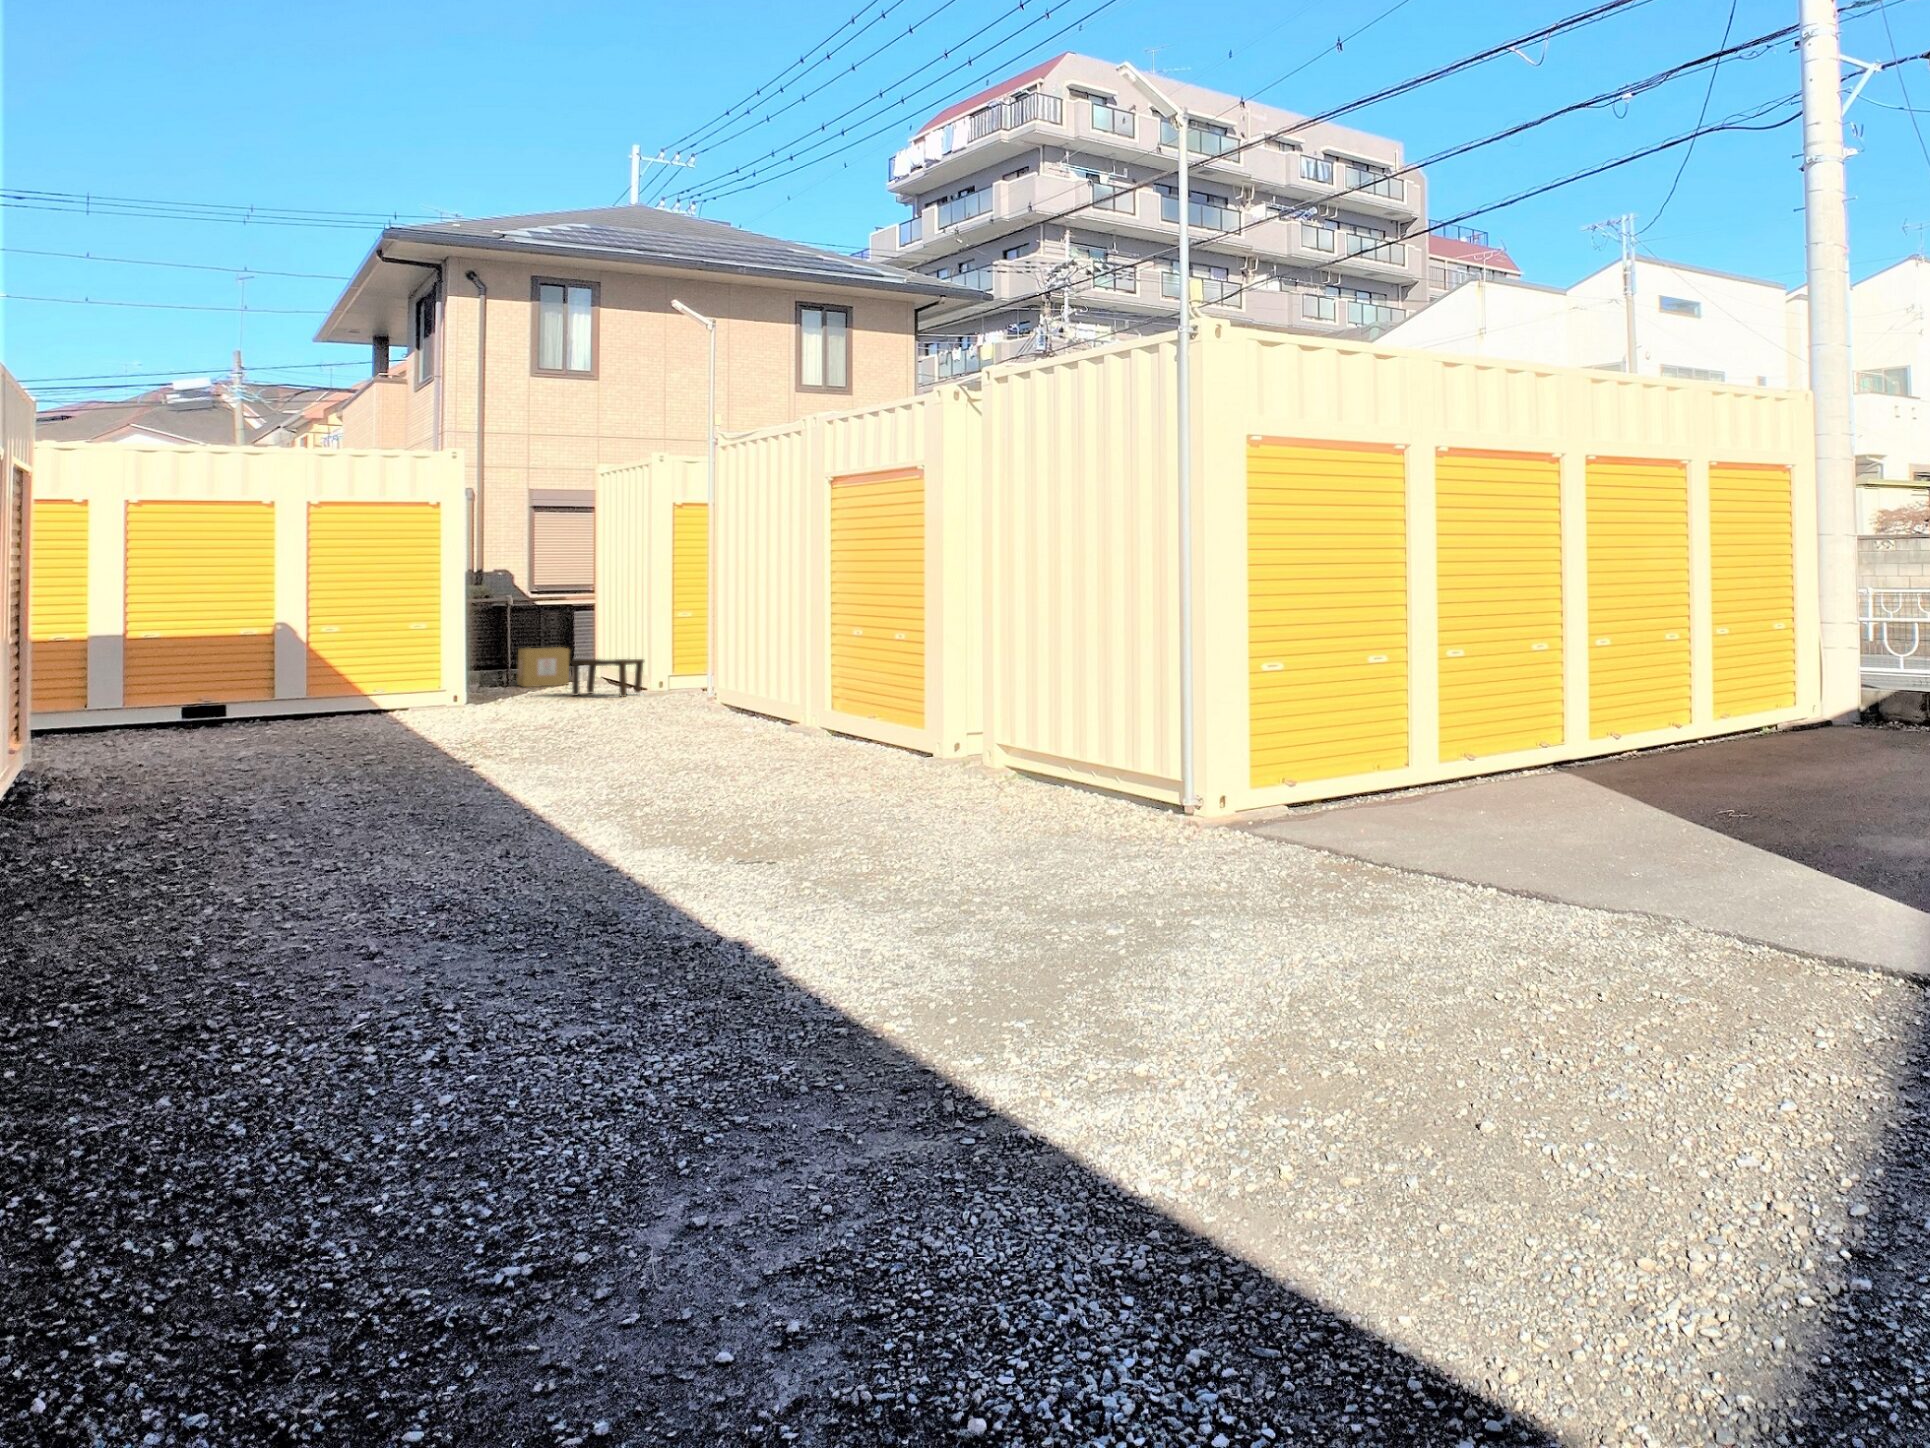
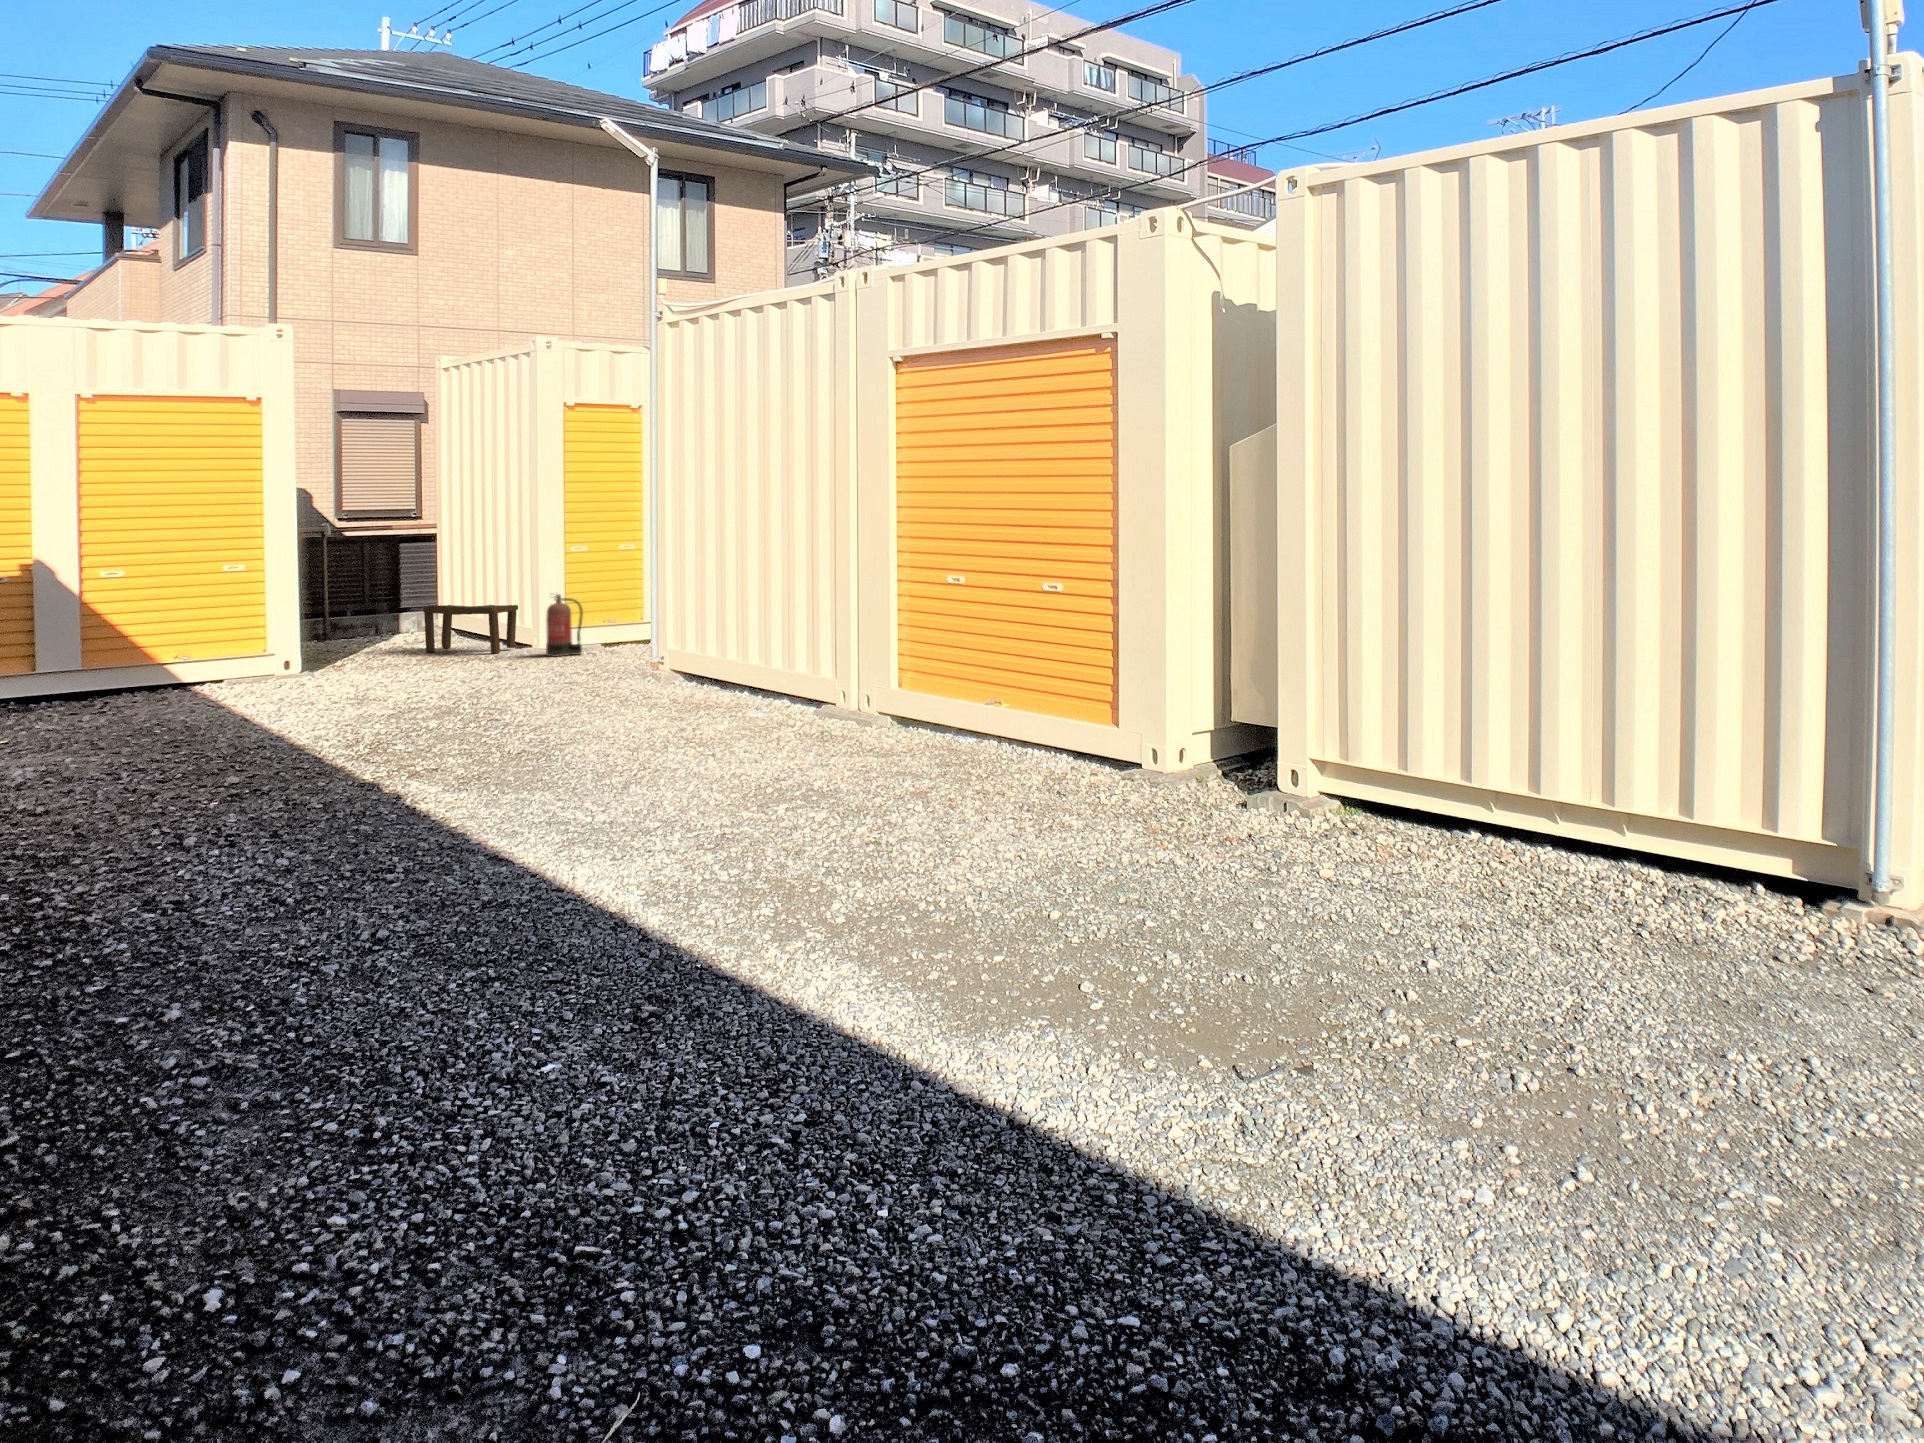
cardboard box: present [517,647,569,687] -> none [336,588,404,639]
fire extinguisher: none [659,649,688,699] -> present [546,595,583,657]

